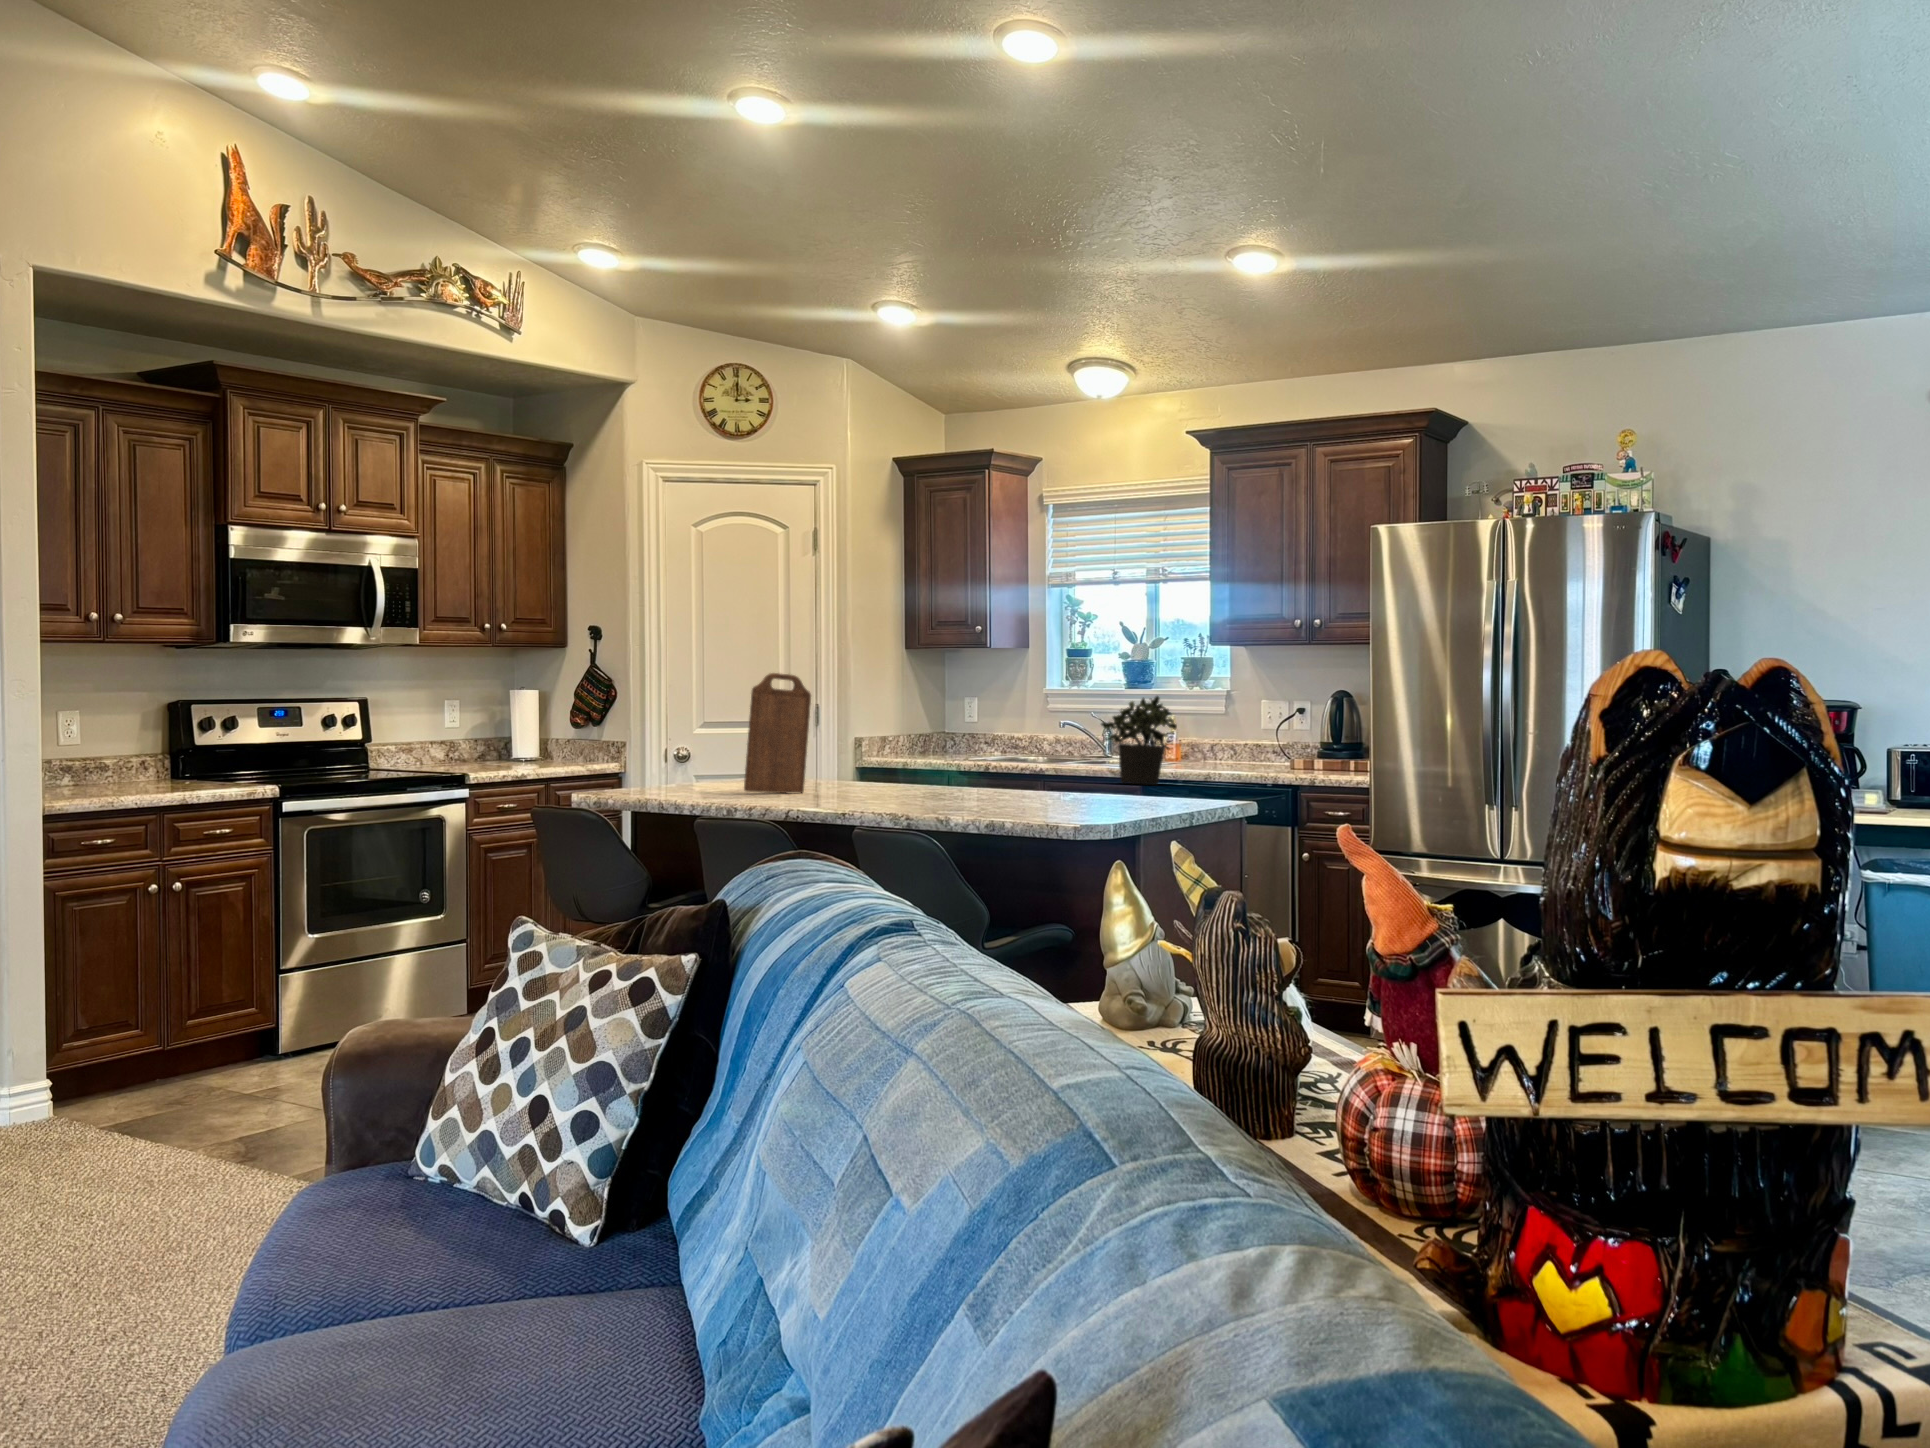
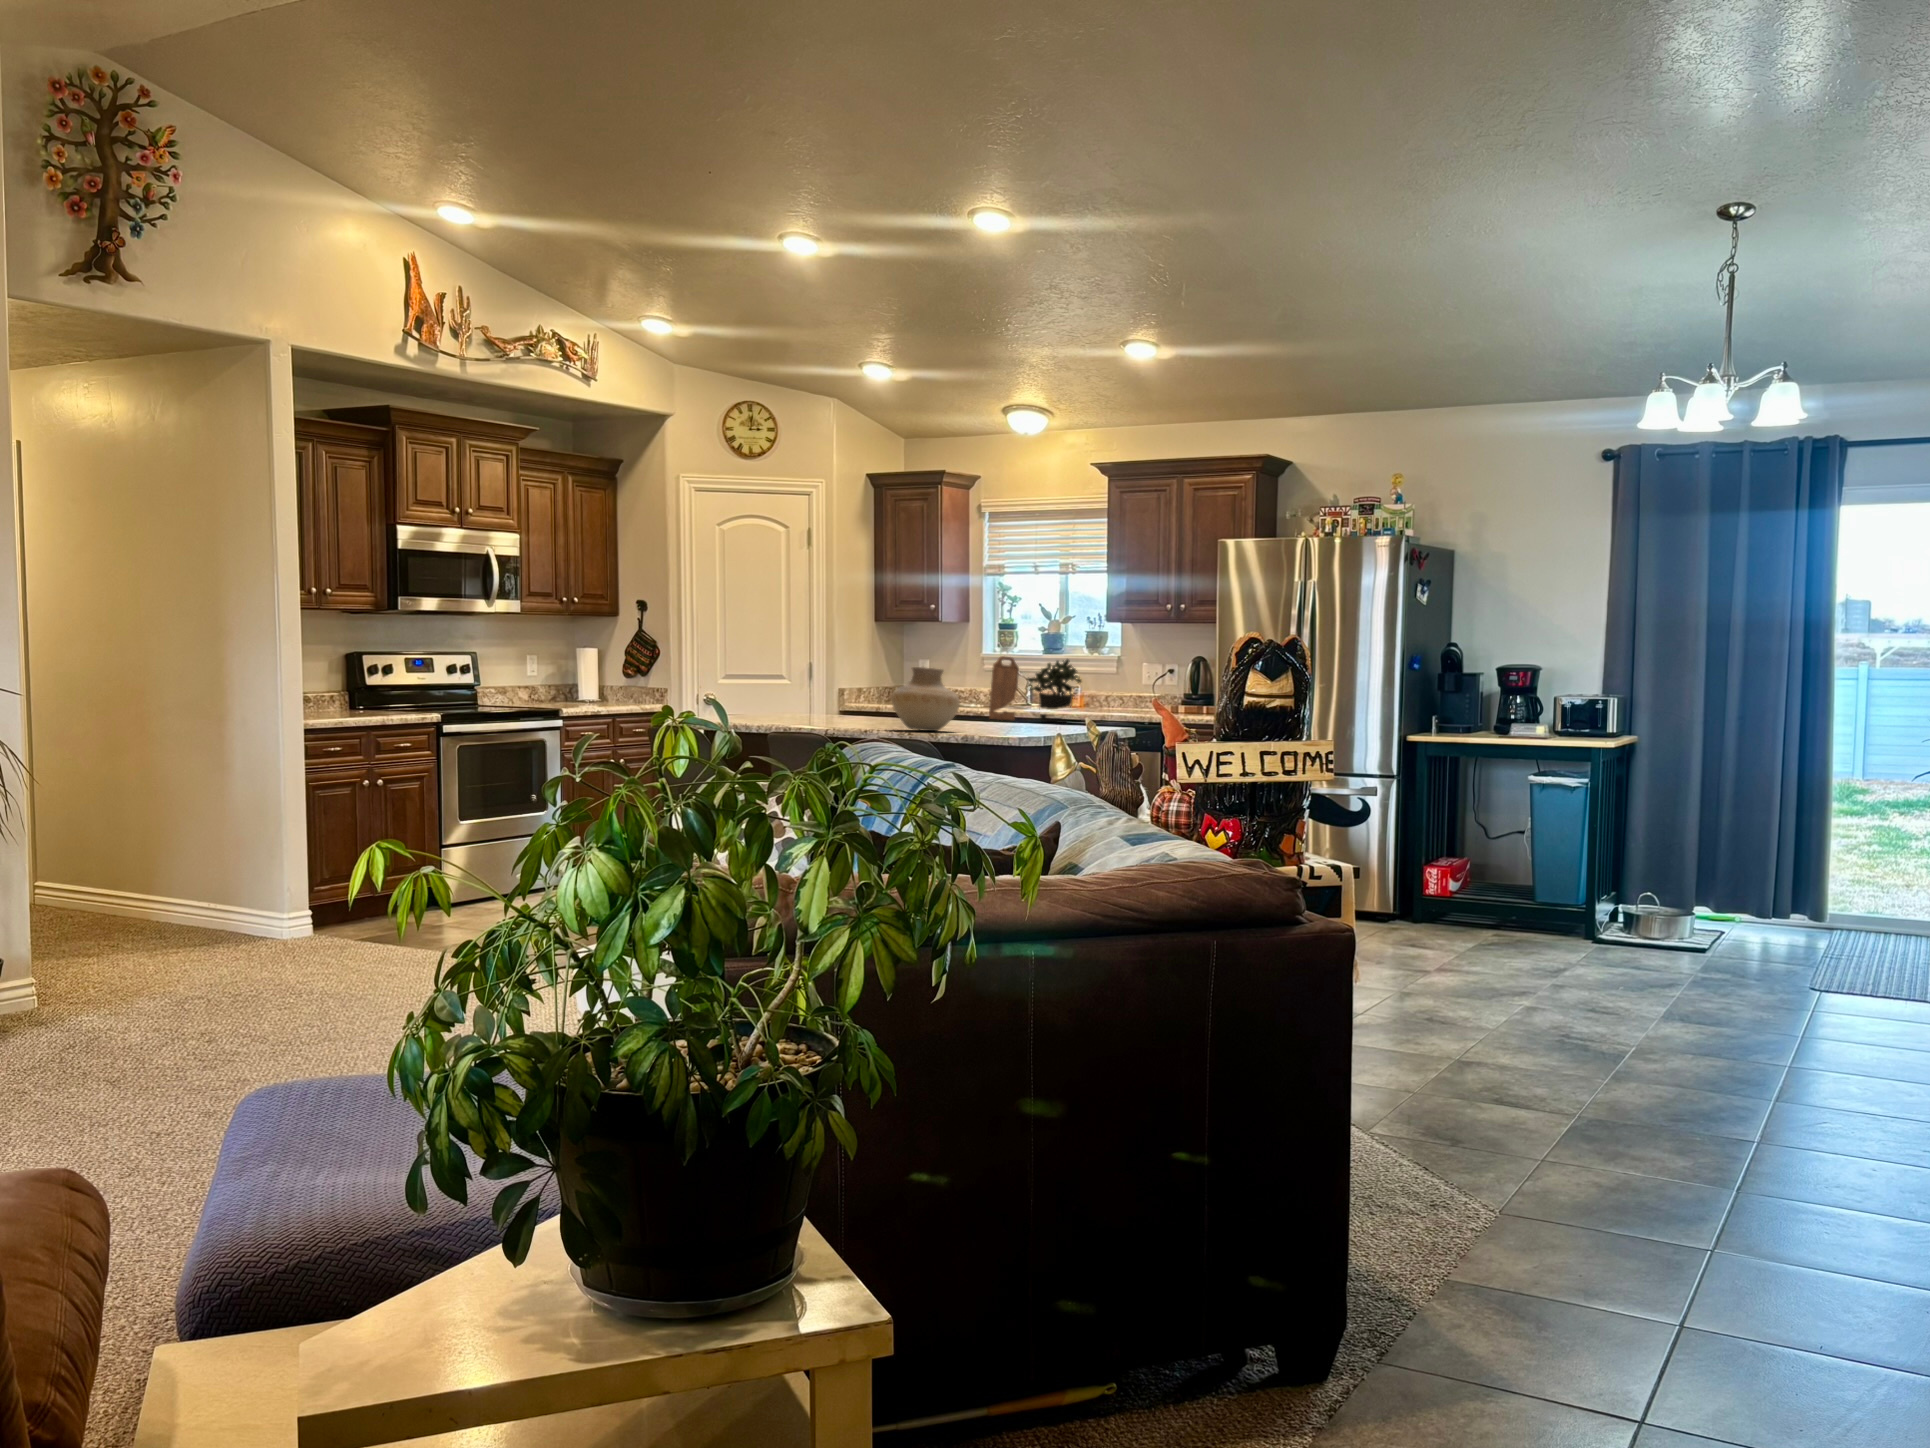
cutting board: present [744,673,811,794] -> present [989,656,1019,720]
vase: none [873,708,979,806] -> present [891,667,960,731]

